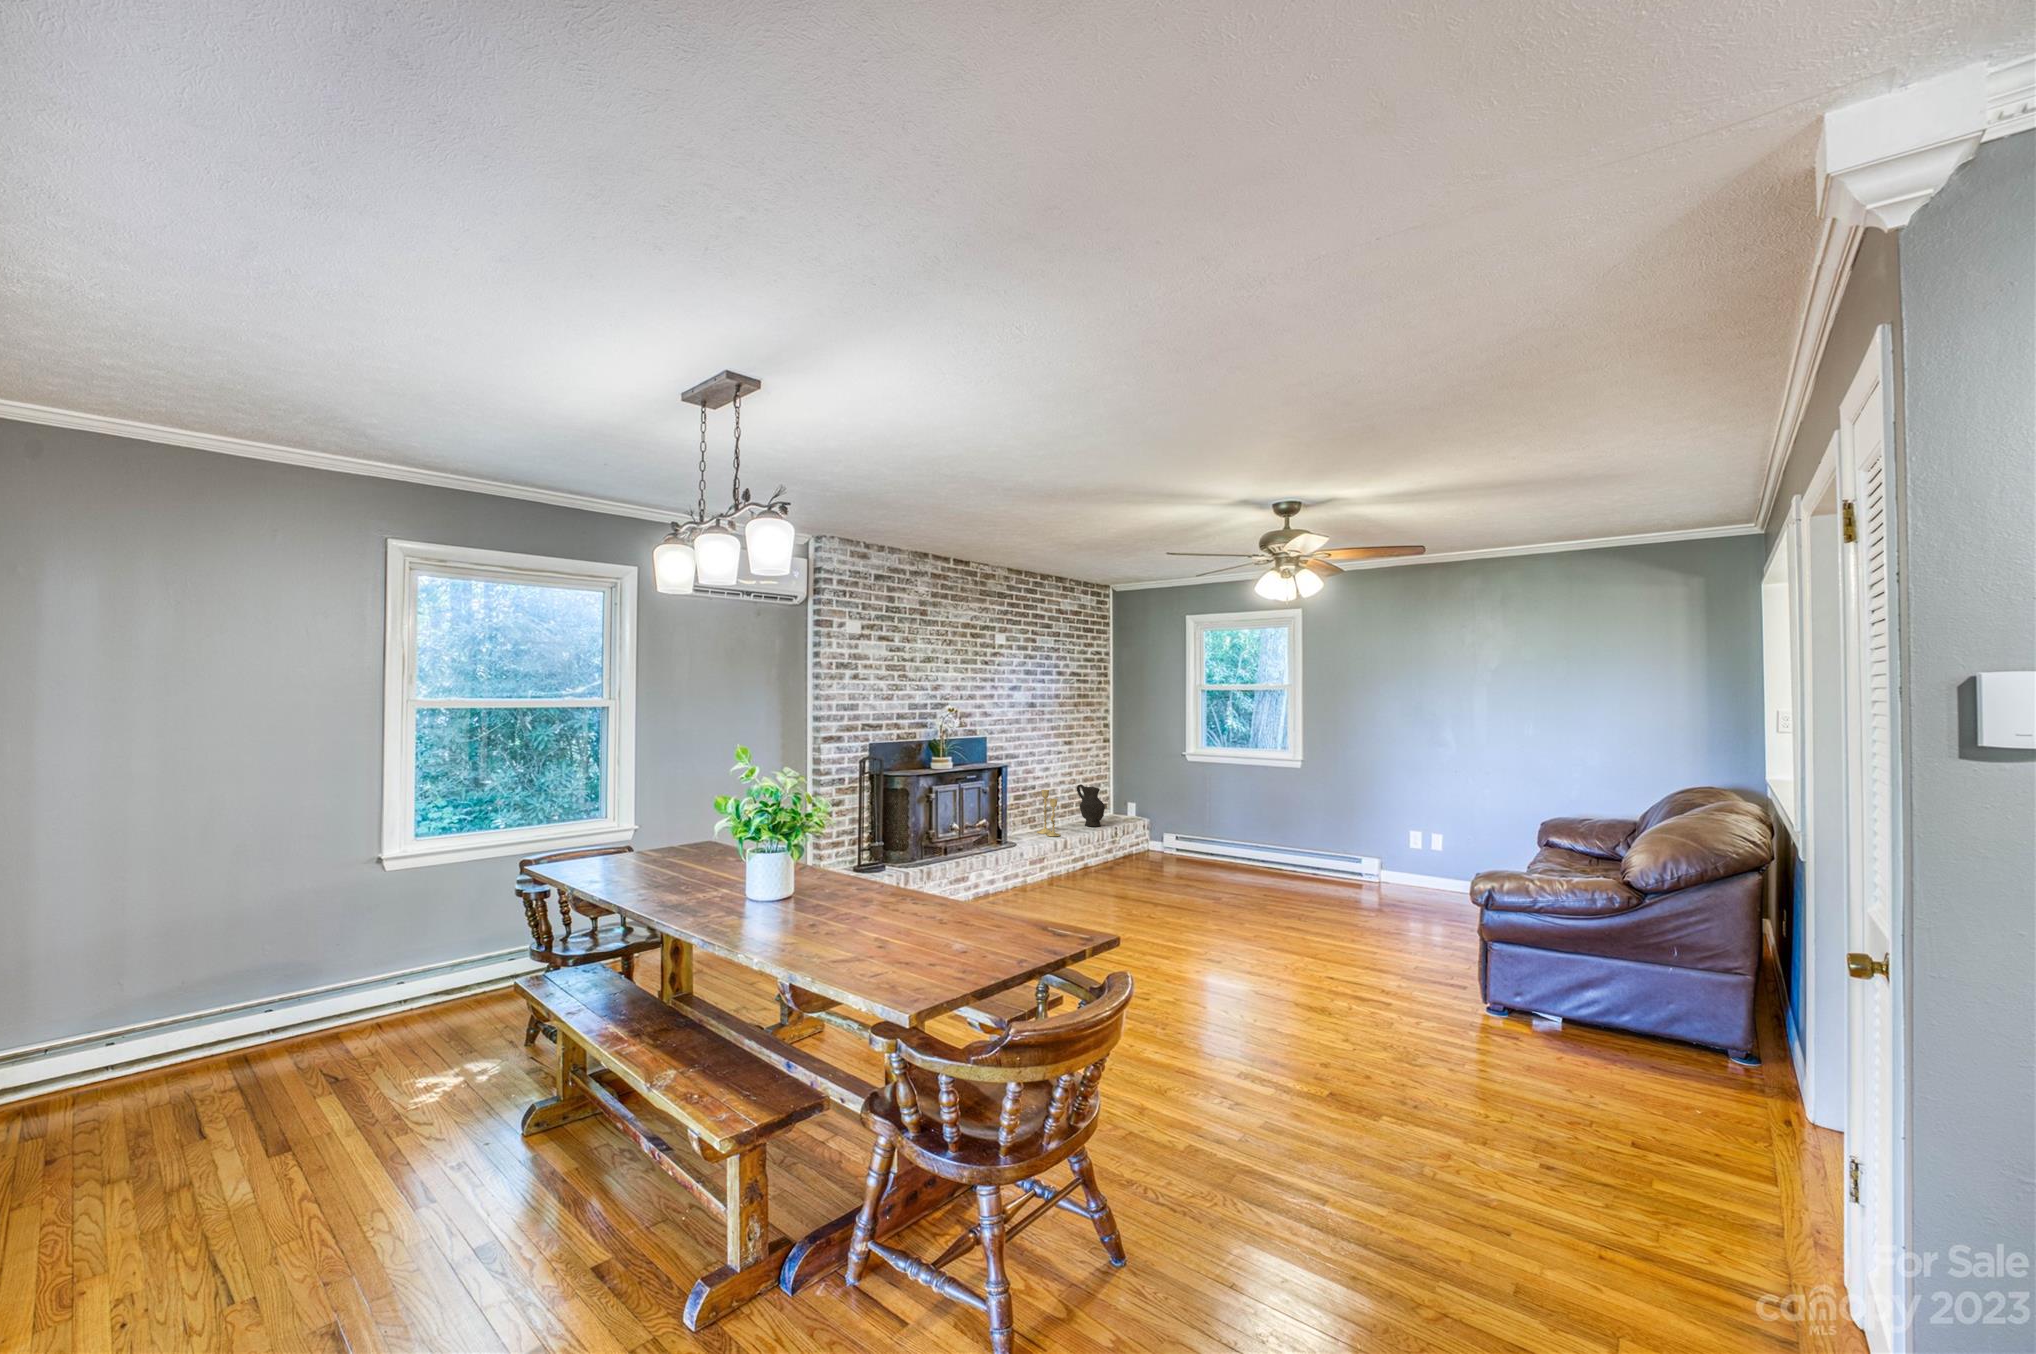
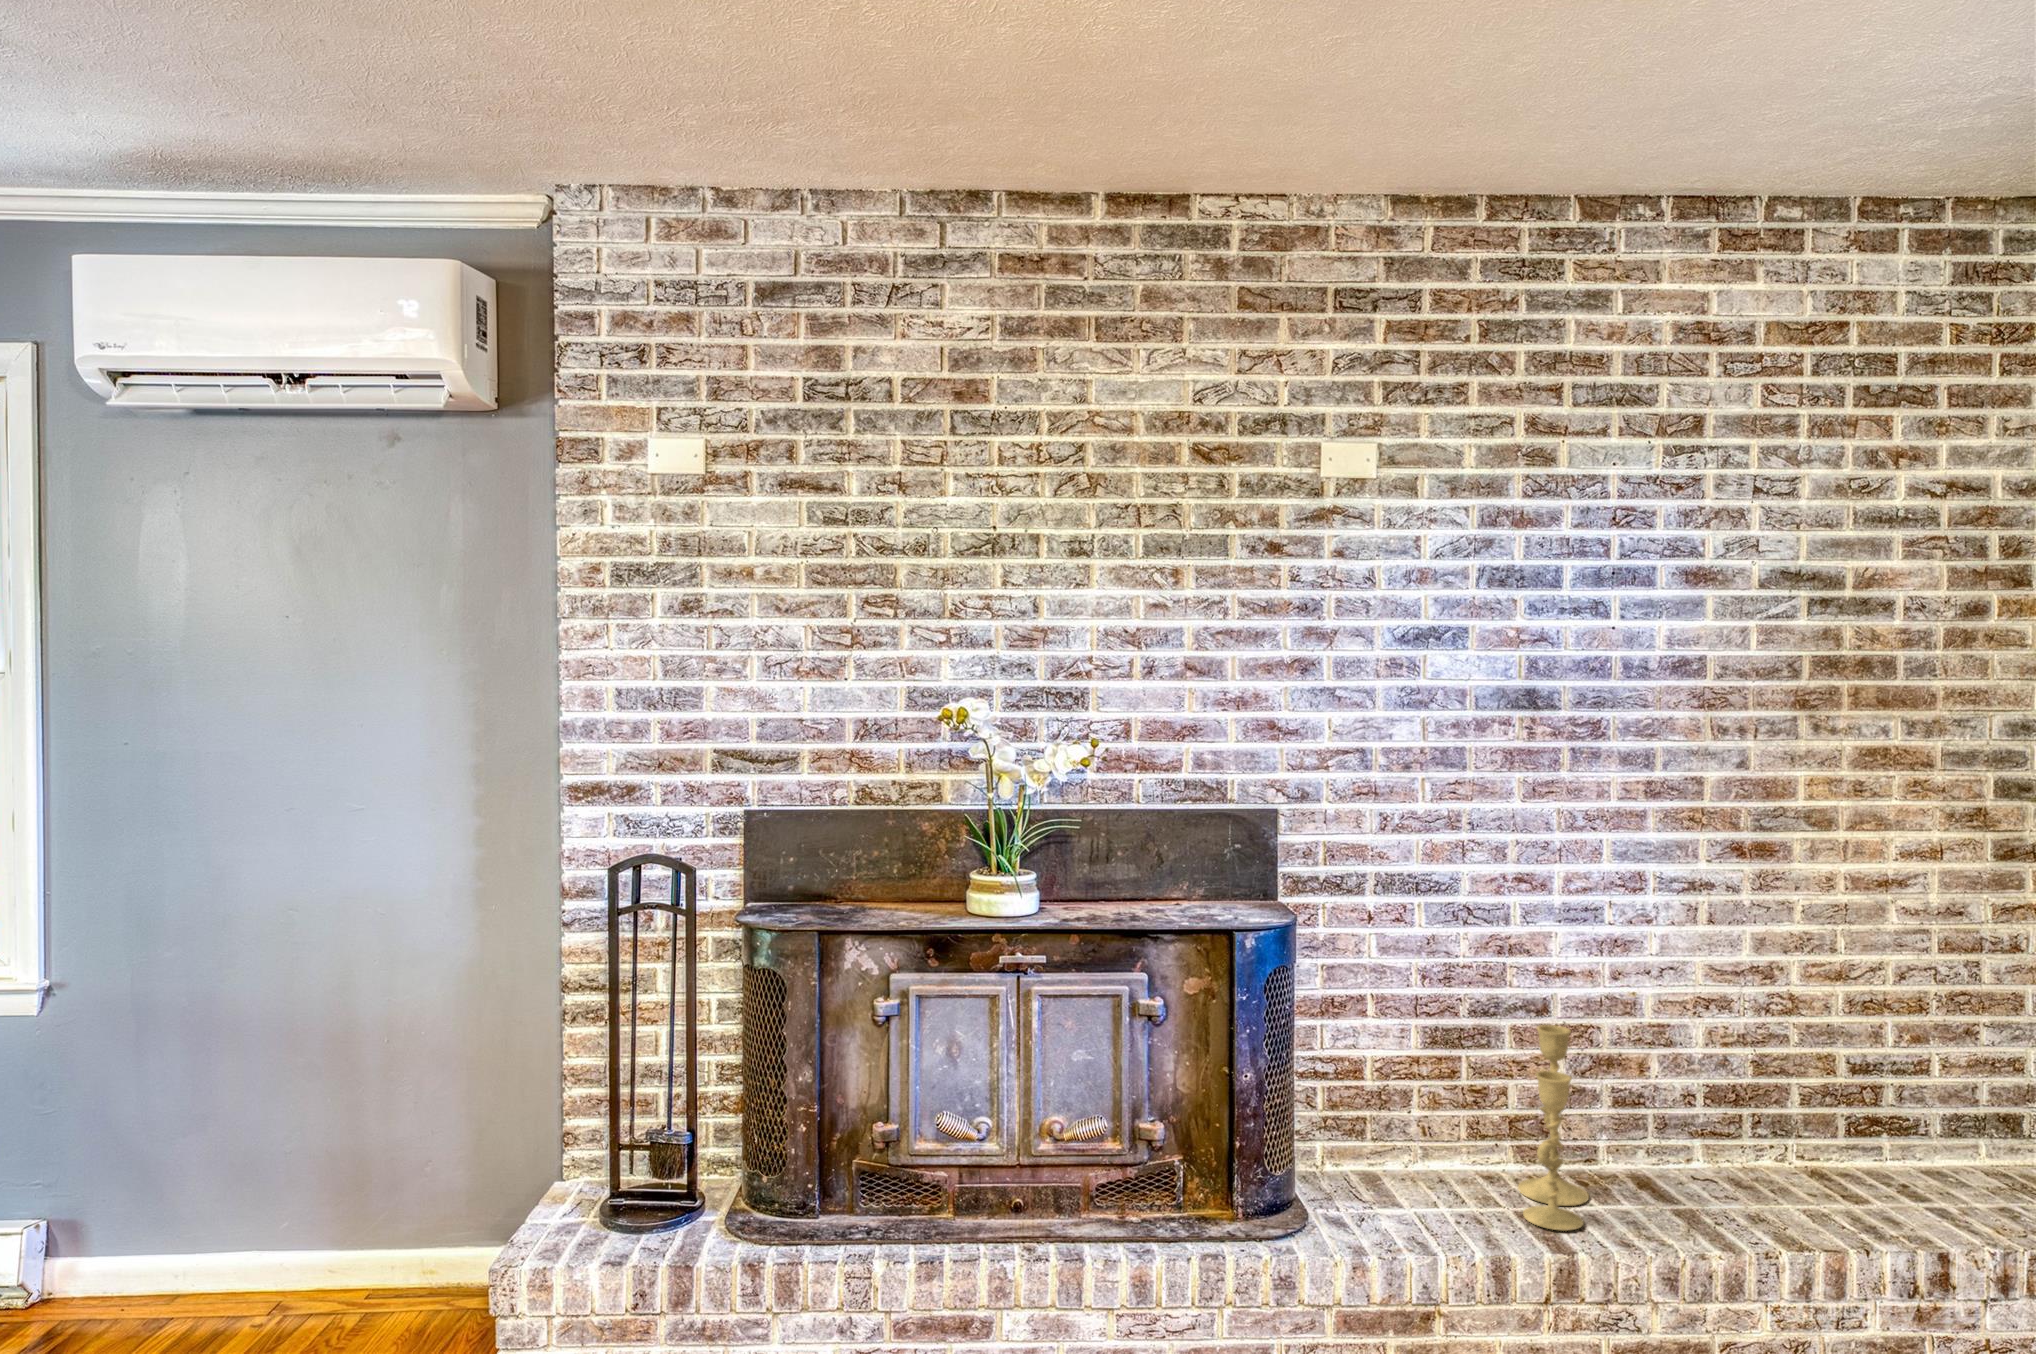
decorative vase: present [1077,784,1105,827] -> none [1772,1023,1890,1221]

